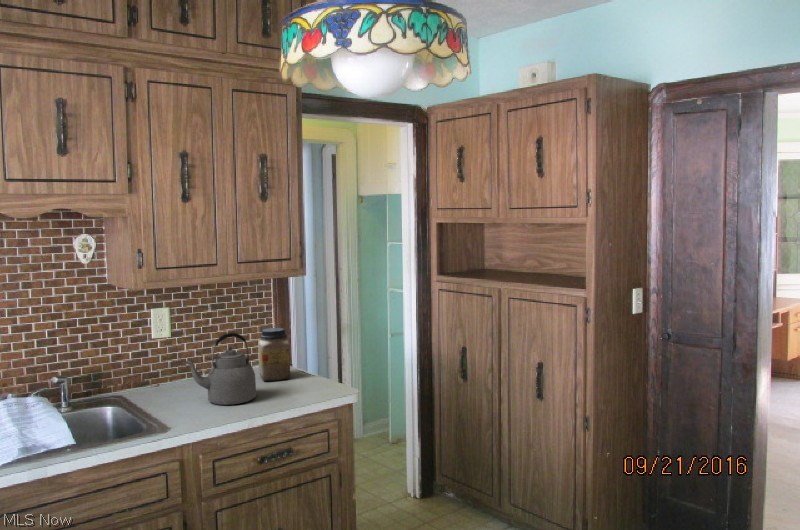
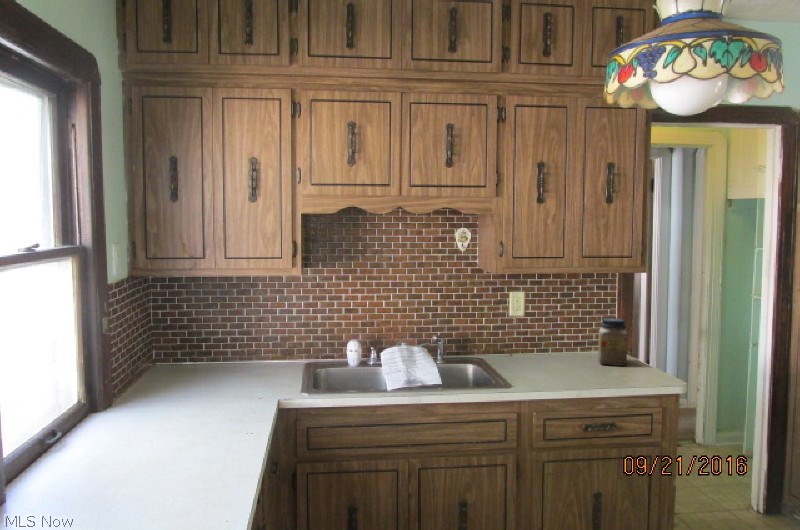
kettle: present [183,333,256,405] -> none [529,317,591,379]

